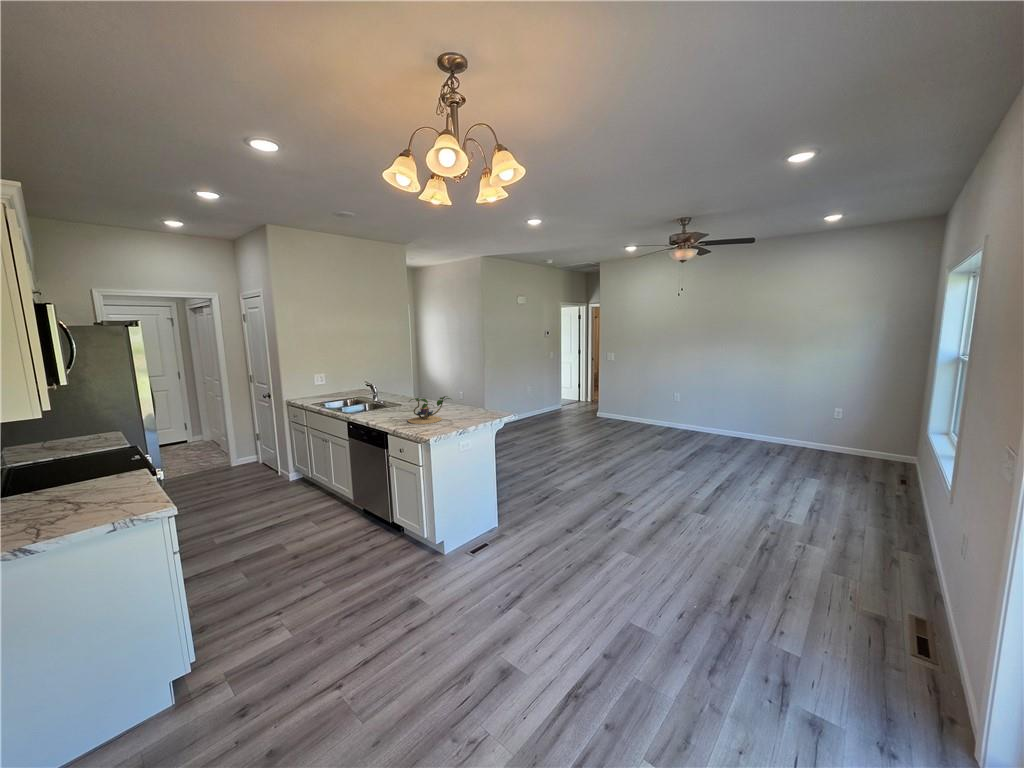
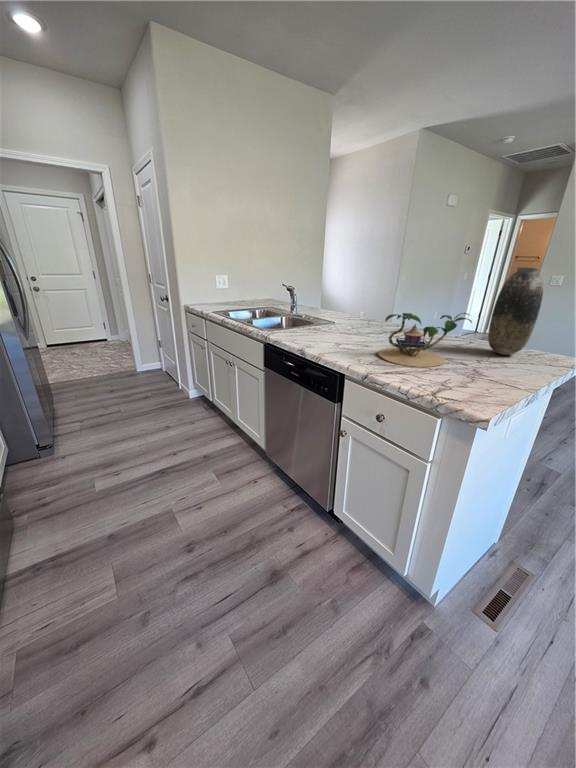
vase: none [469,372,487,415] -> present [488,267,543,355]

